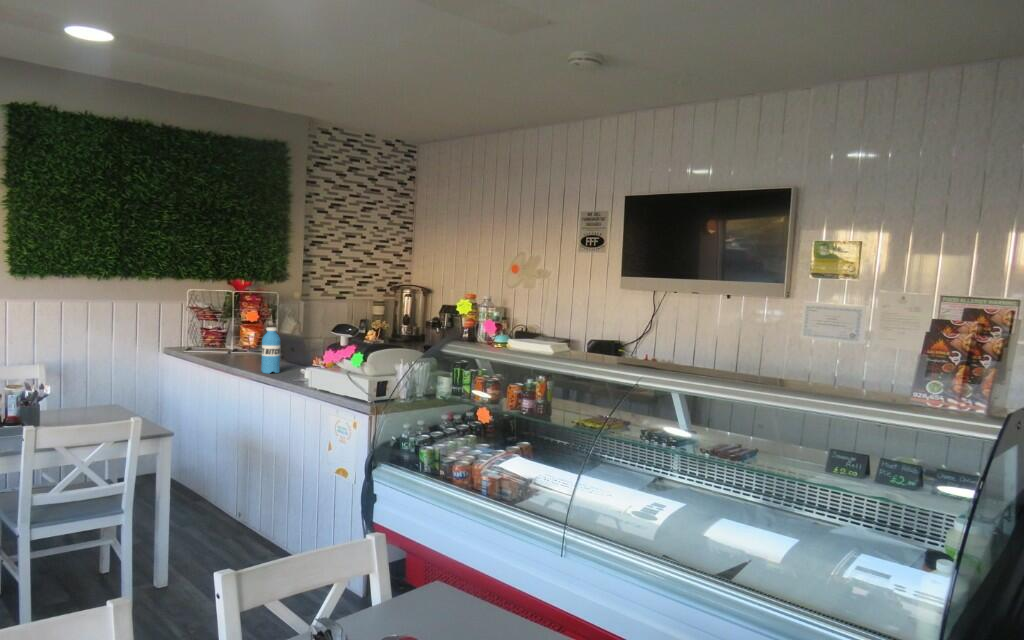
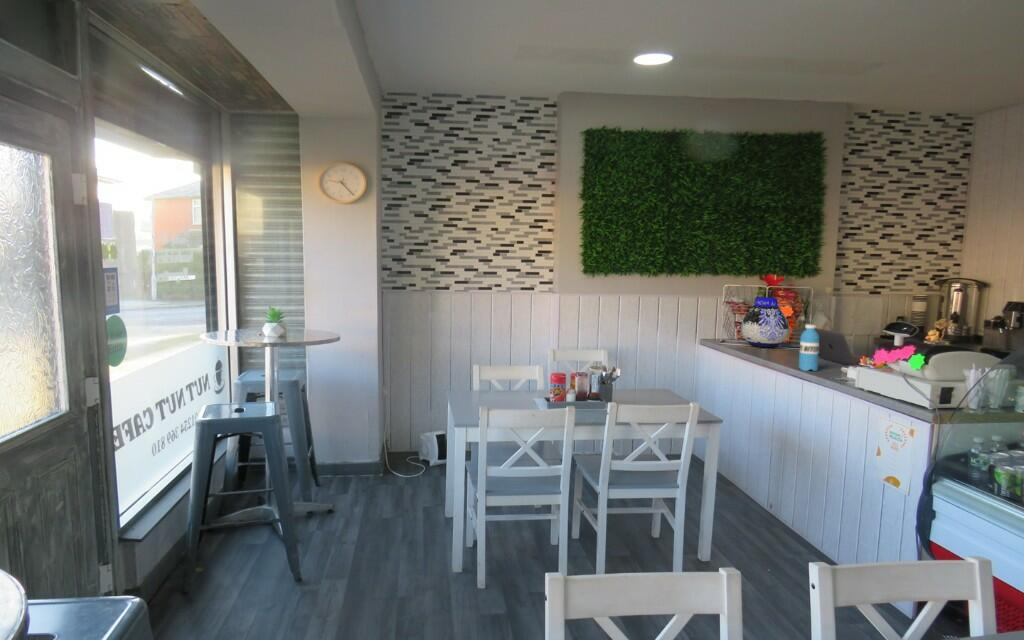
vase: none [209,302,259,352] -> present [741,297,789,347]

